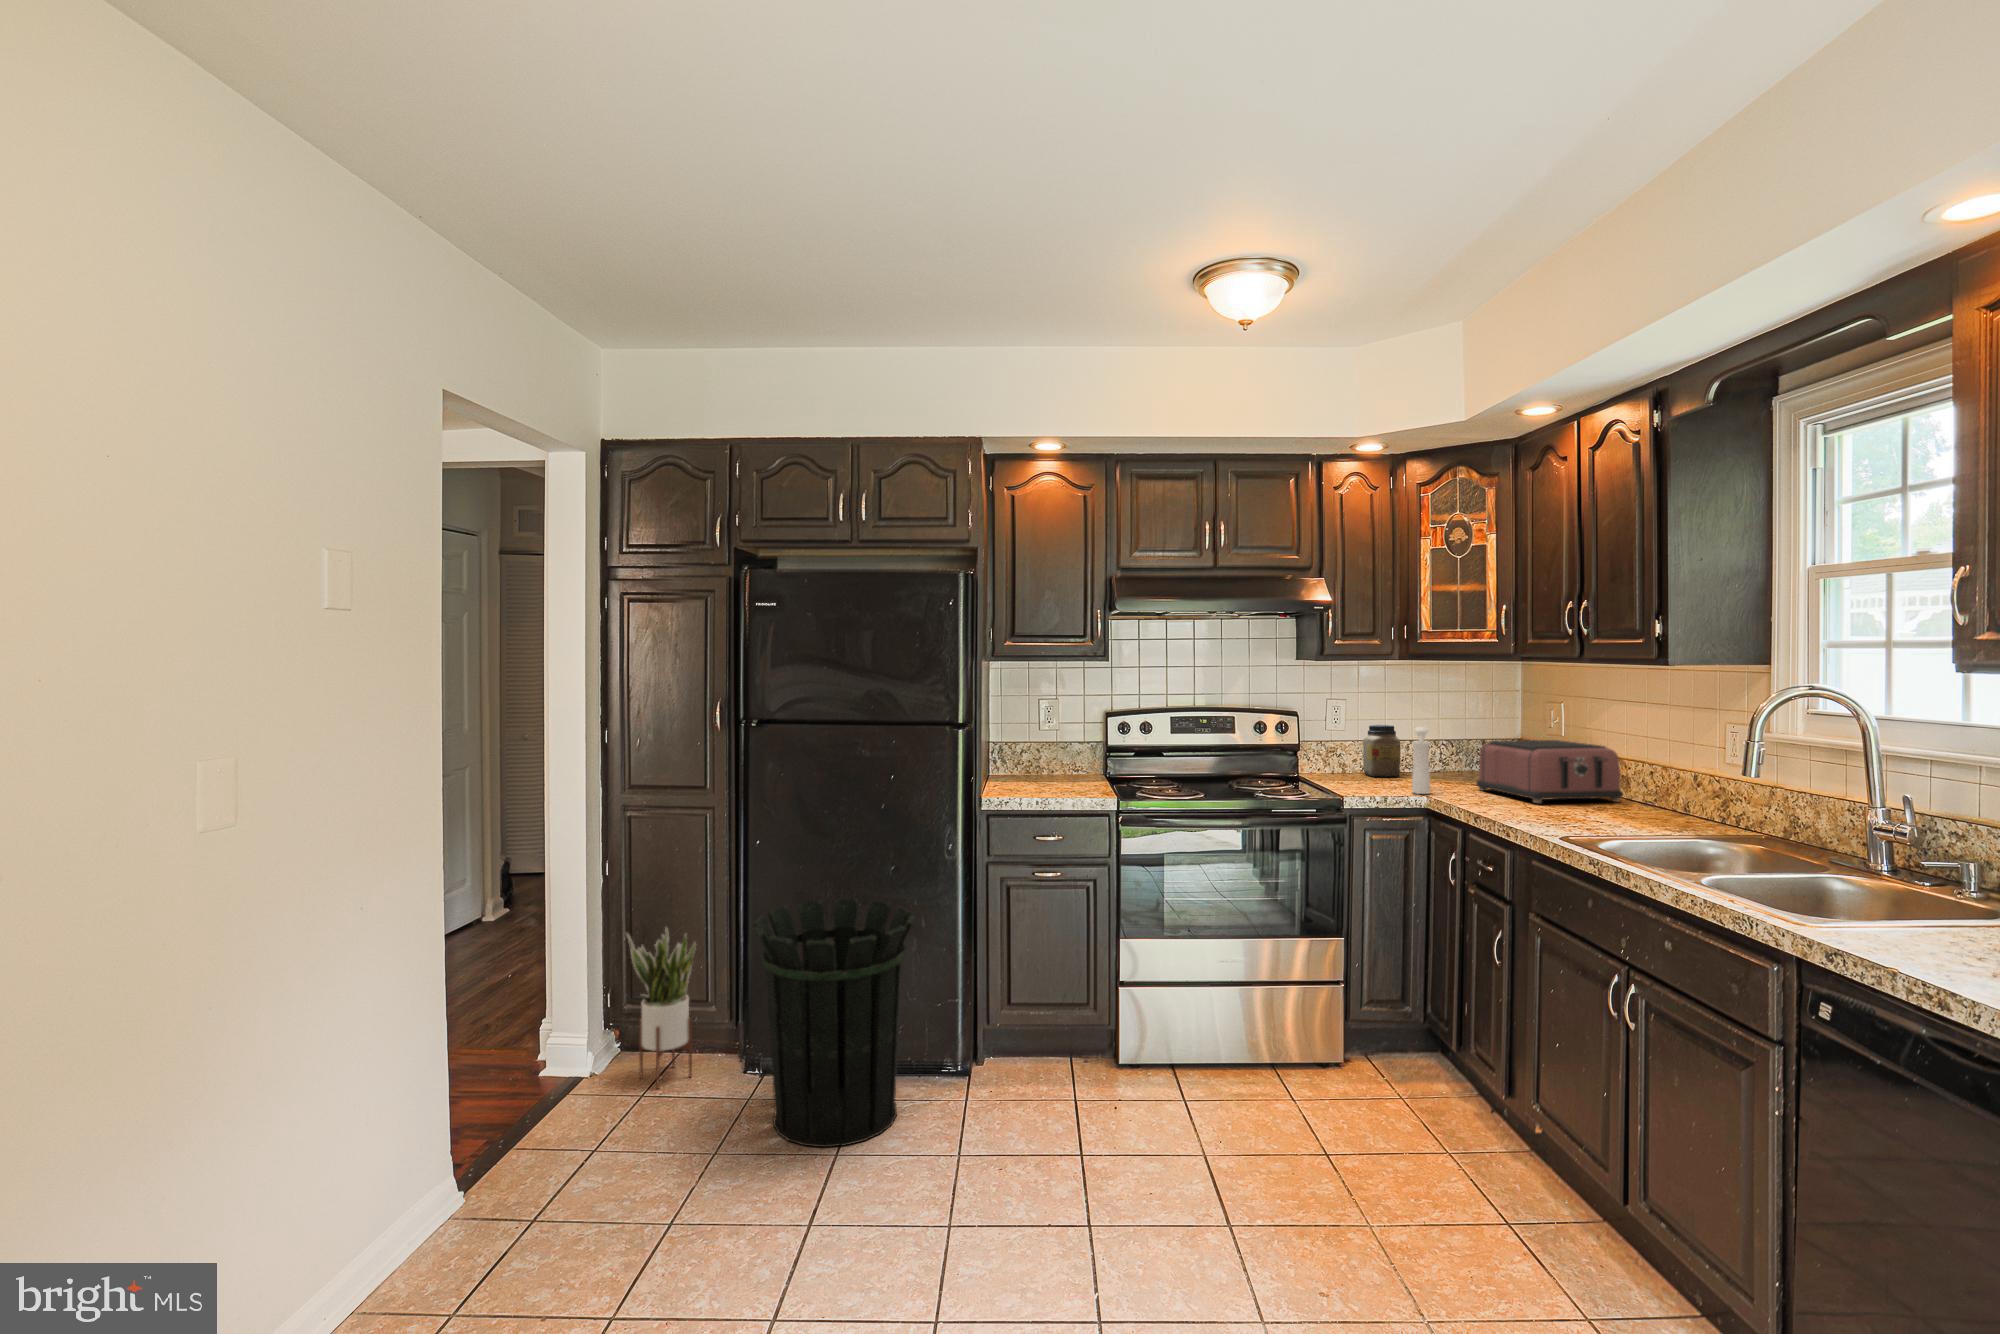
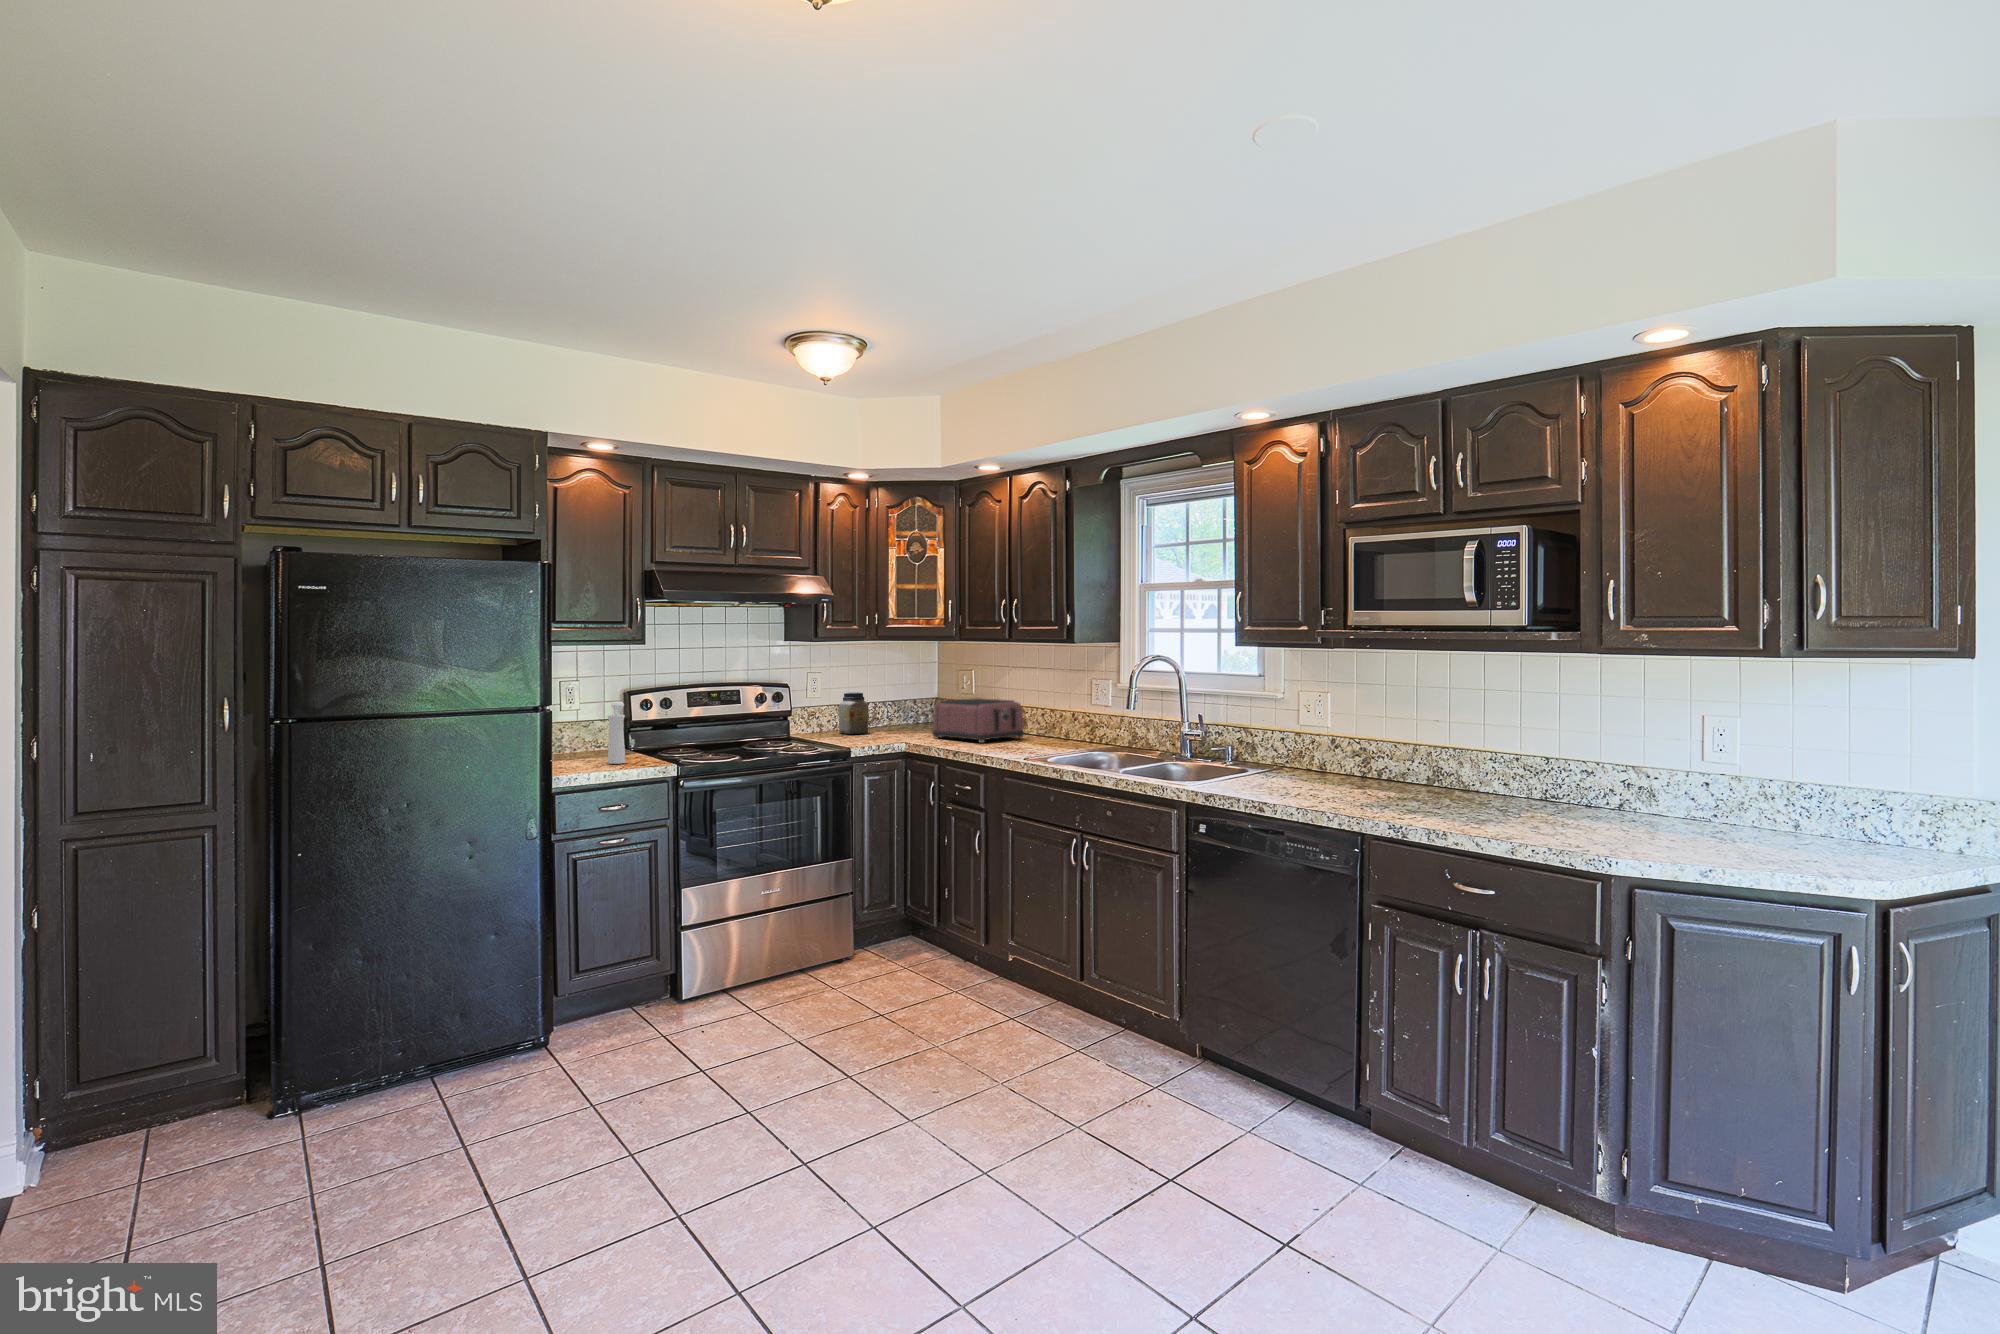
pepper mill: present [1412,727,1430,794] -> present [607,702,625,764]
waste bin: present [753,900,914,1147] -> none [332,891,530,1154]
potted plant: present [627,928,696,1089] -> none [92,970,193,1172]

